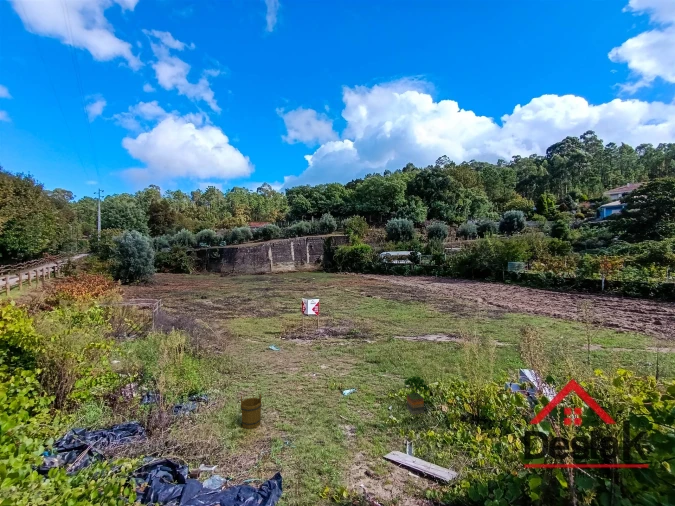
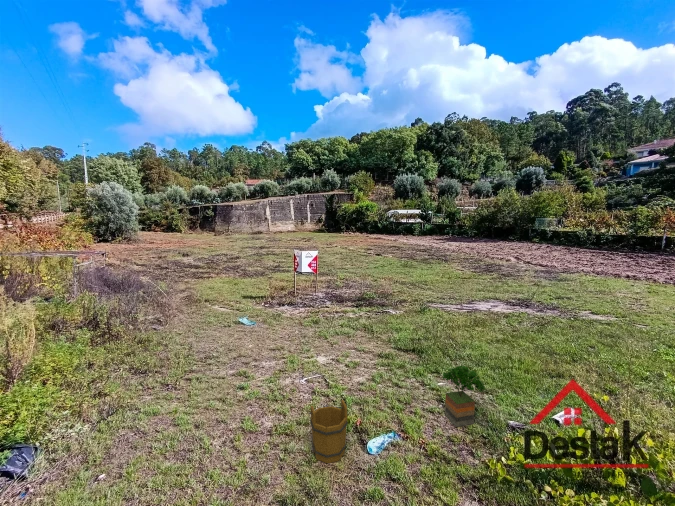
bucket: present [240,393,262,429] -> present [309,400,348,463]

